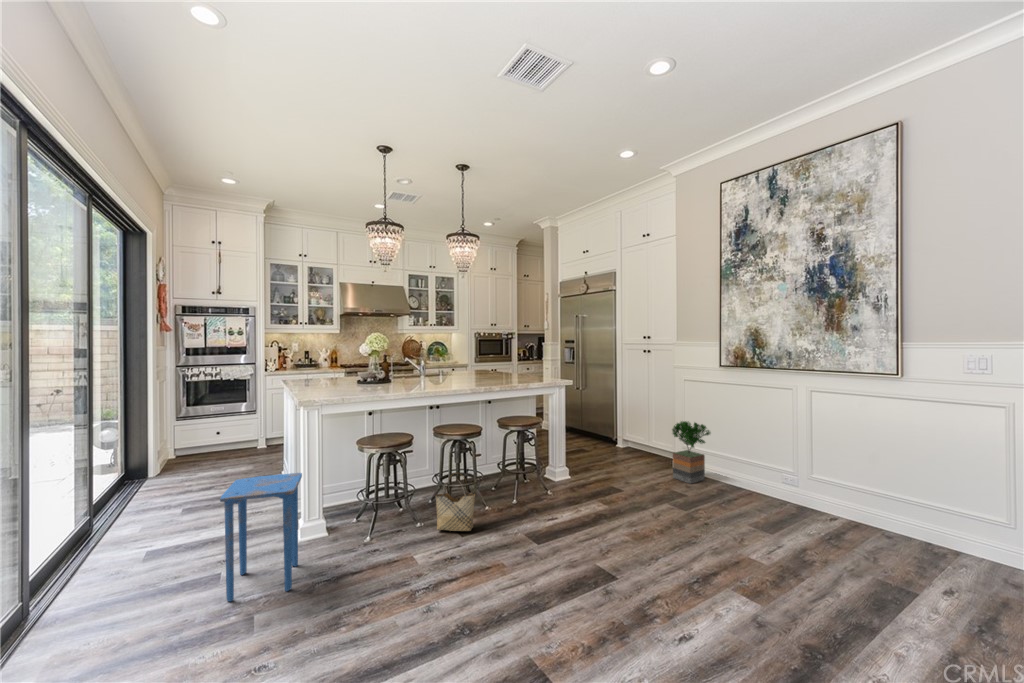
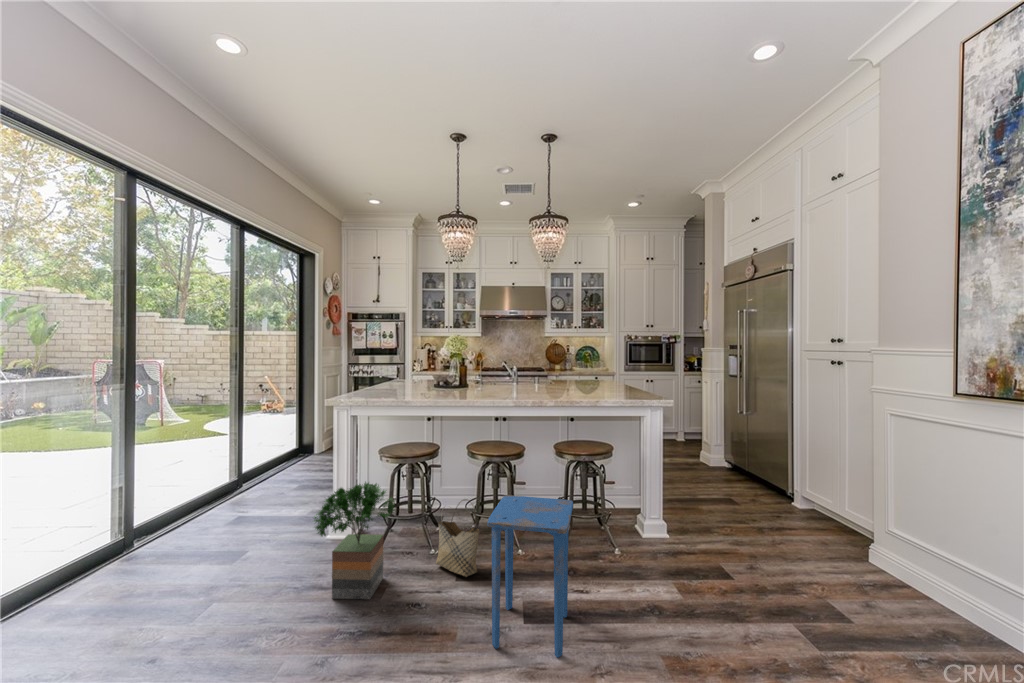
potted tree: present [672,421,711,484] -> present [314,482,394,599]
side table: present [220,473,302,601] -> present [487,495,573,658]

